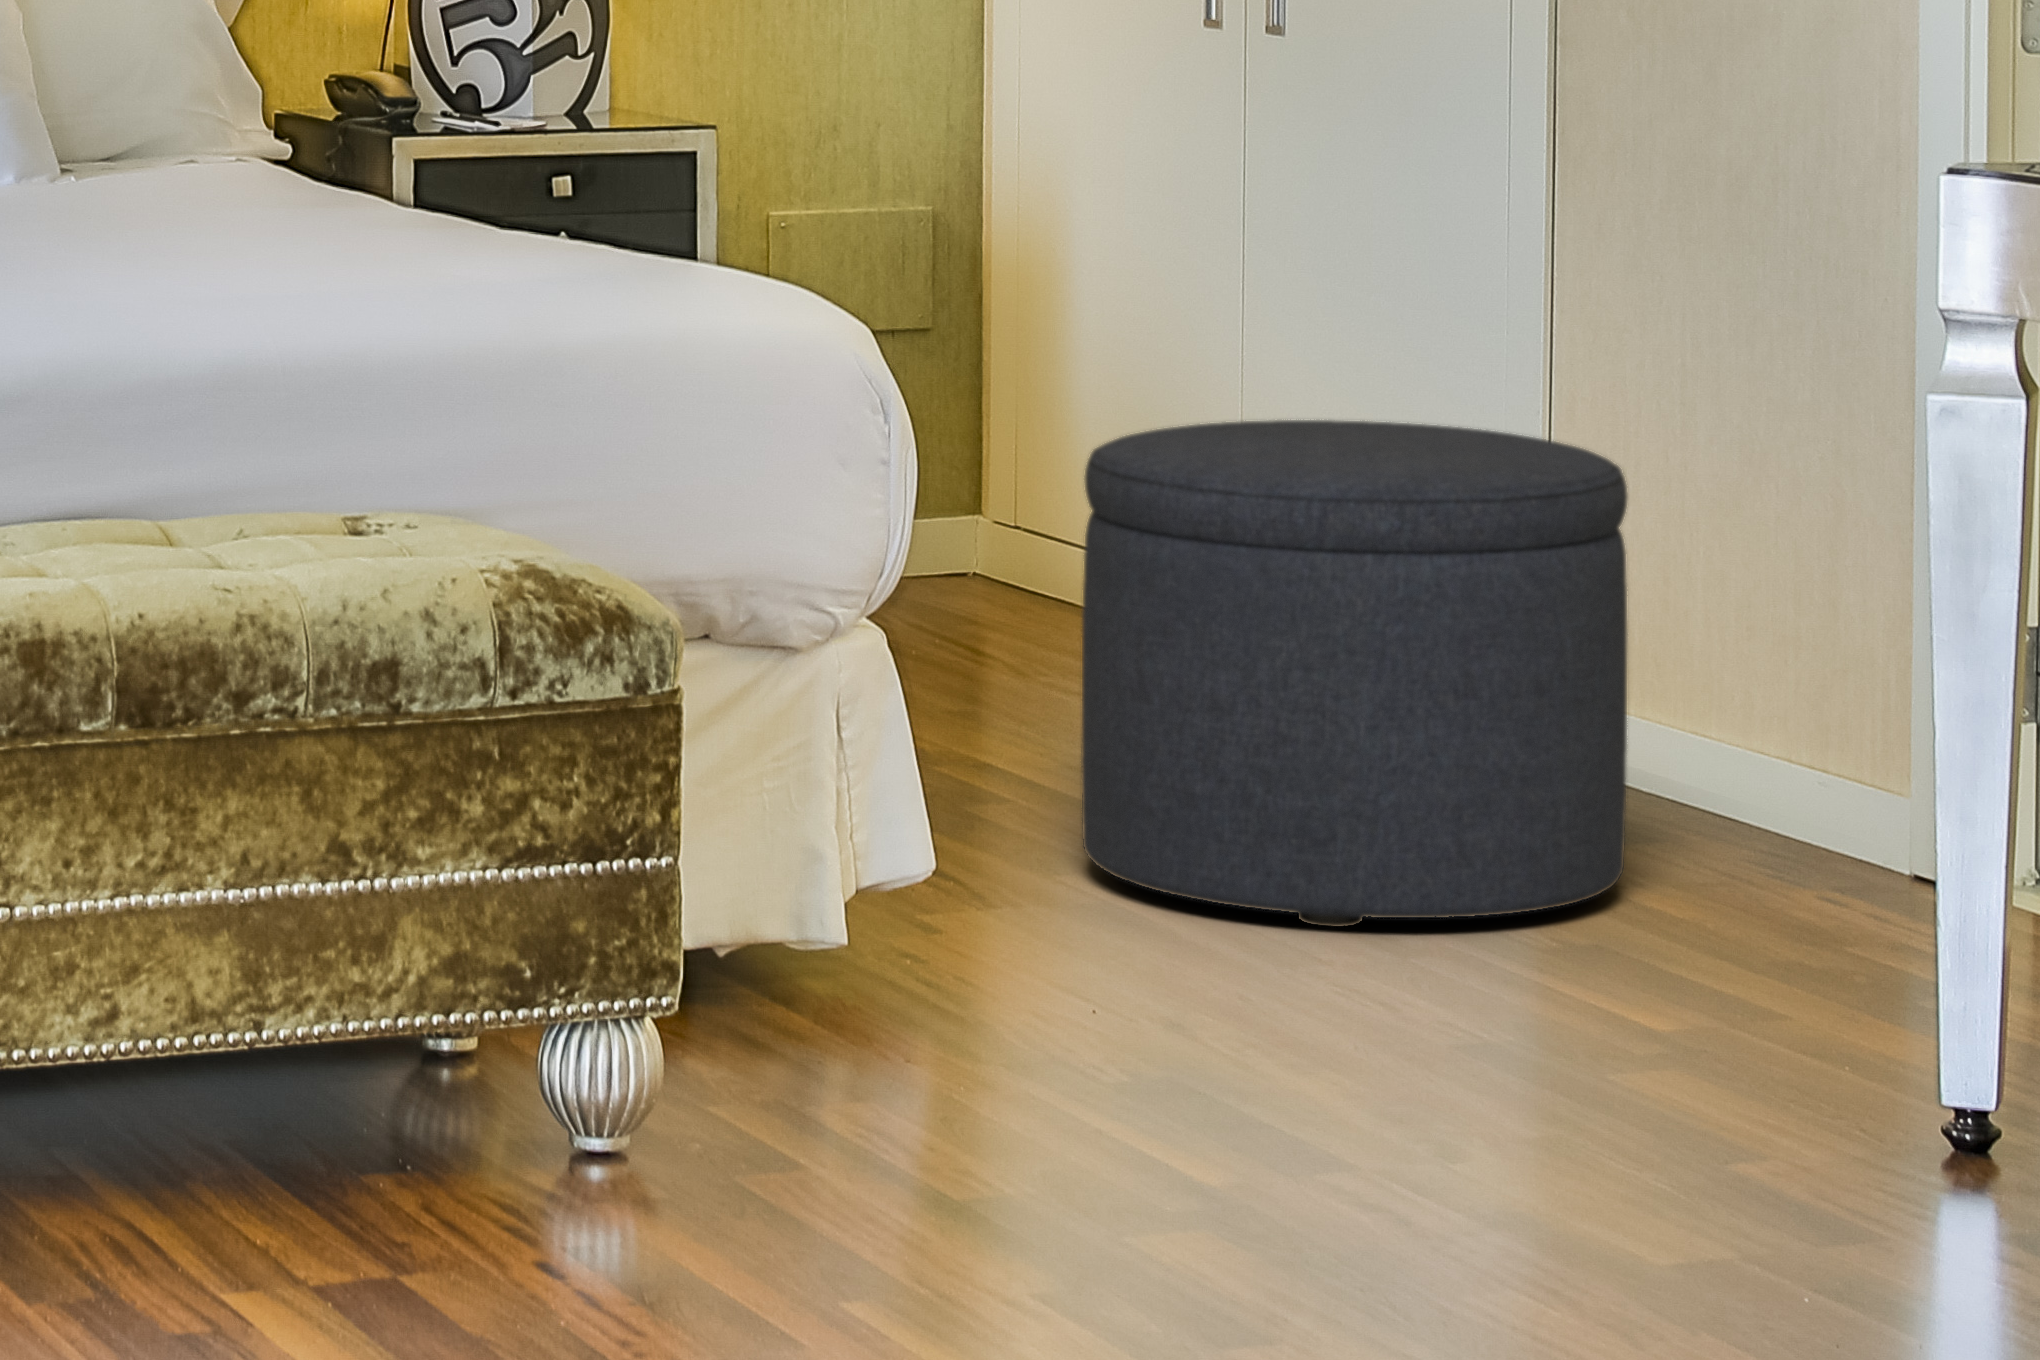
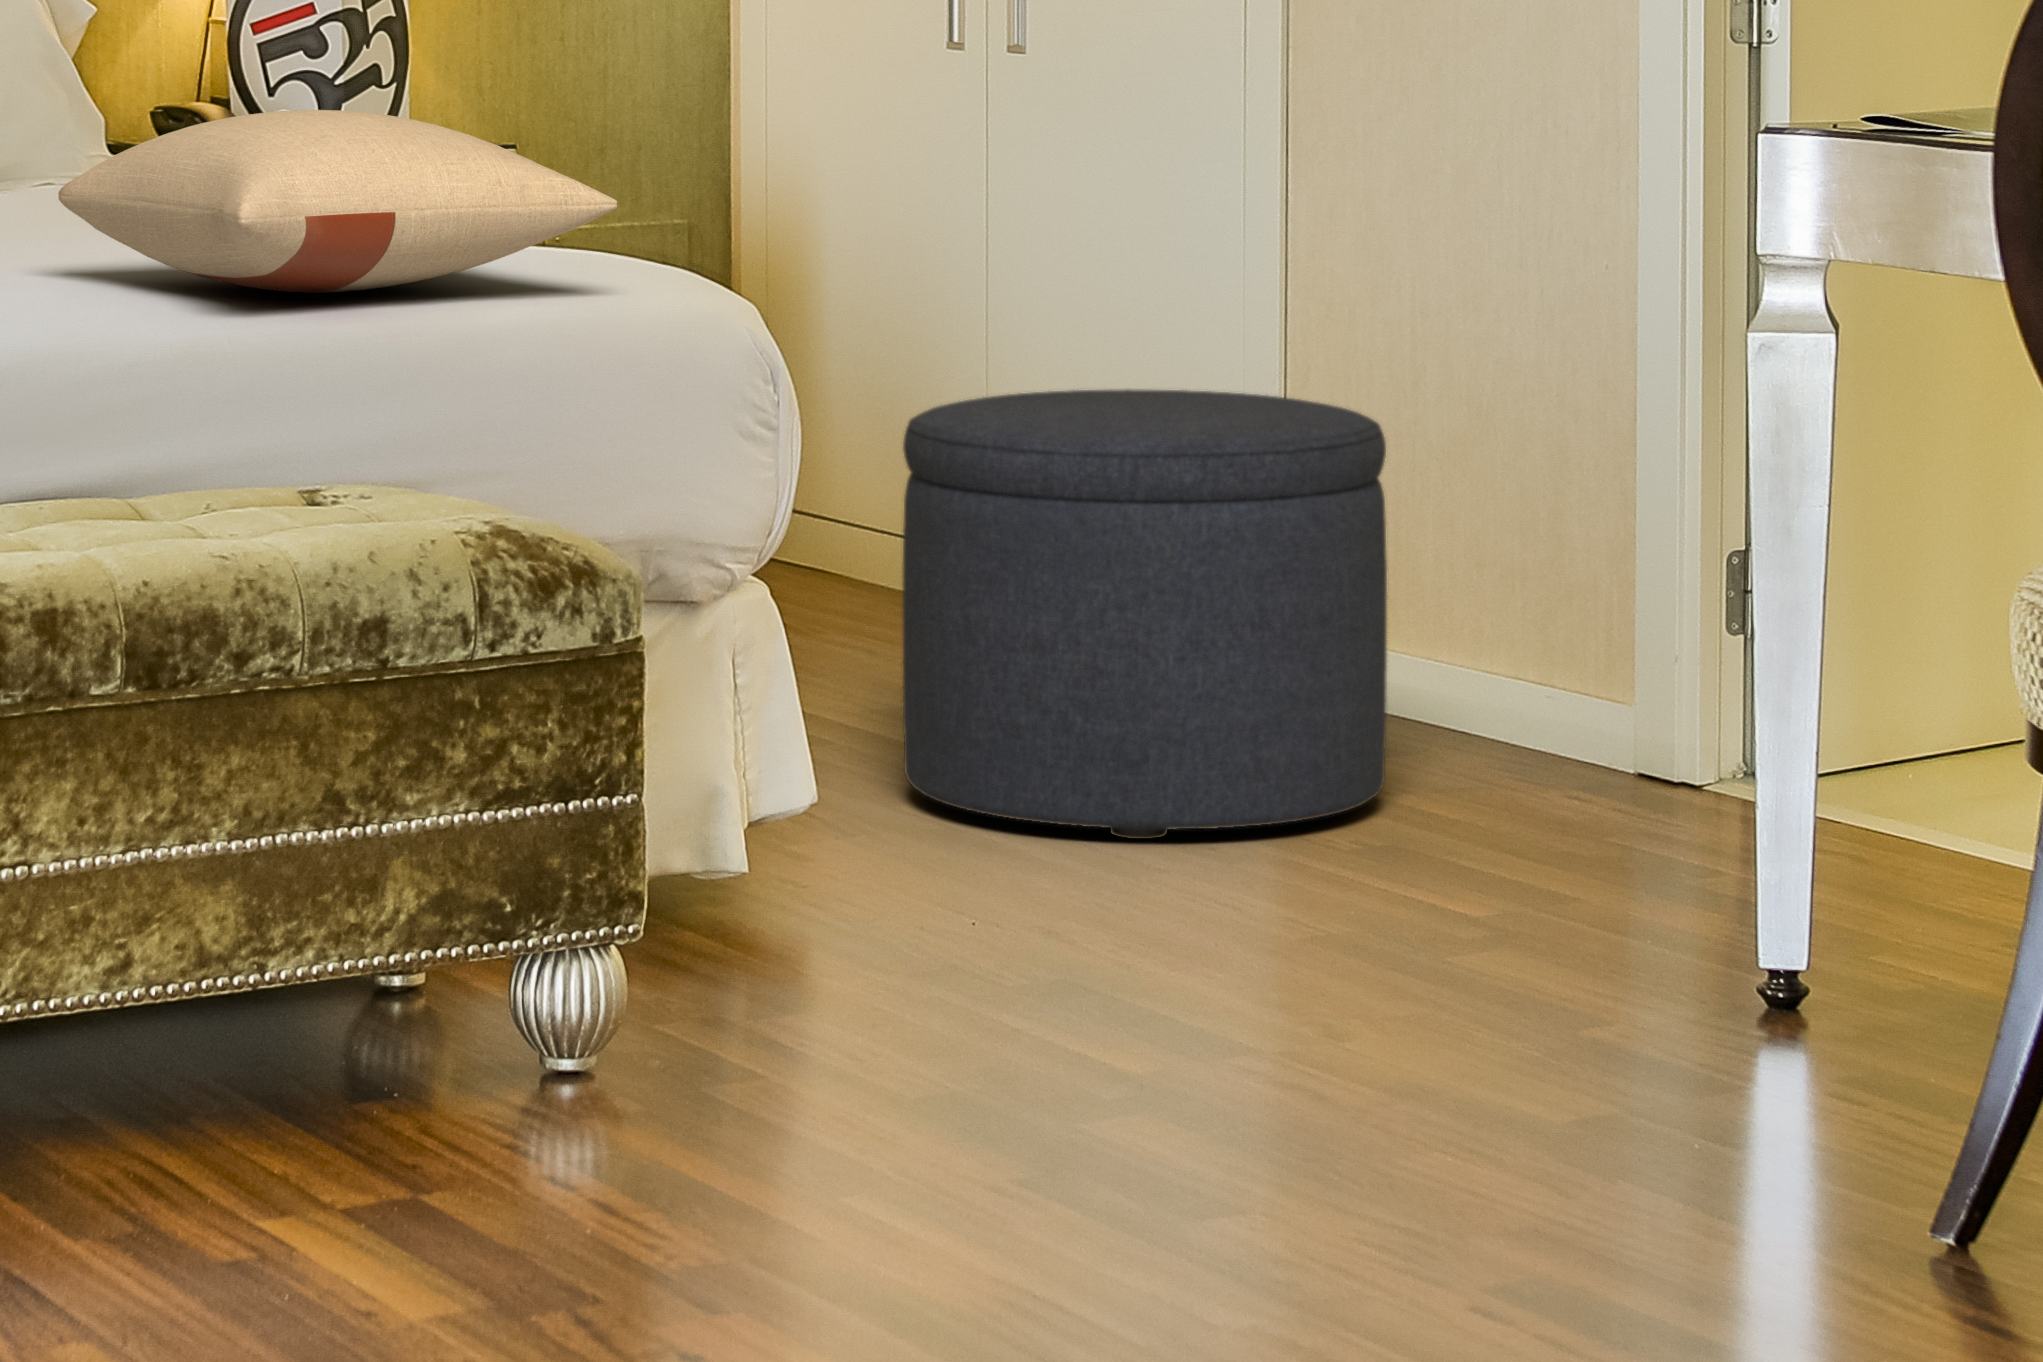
pillow: none [135,106,720,299] -> present [58,110,618,293]

